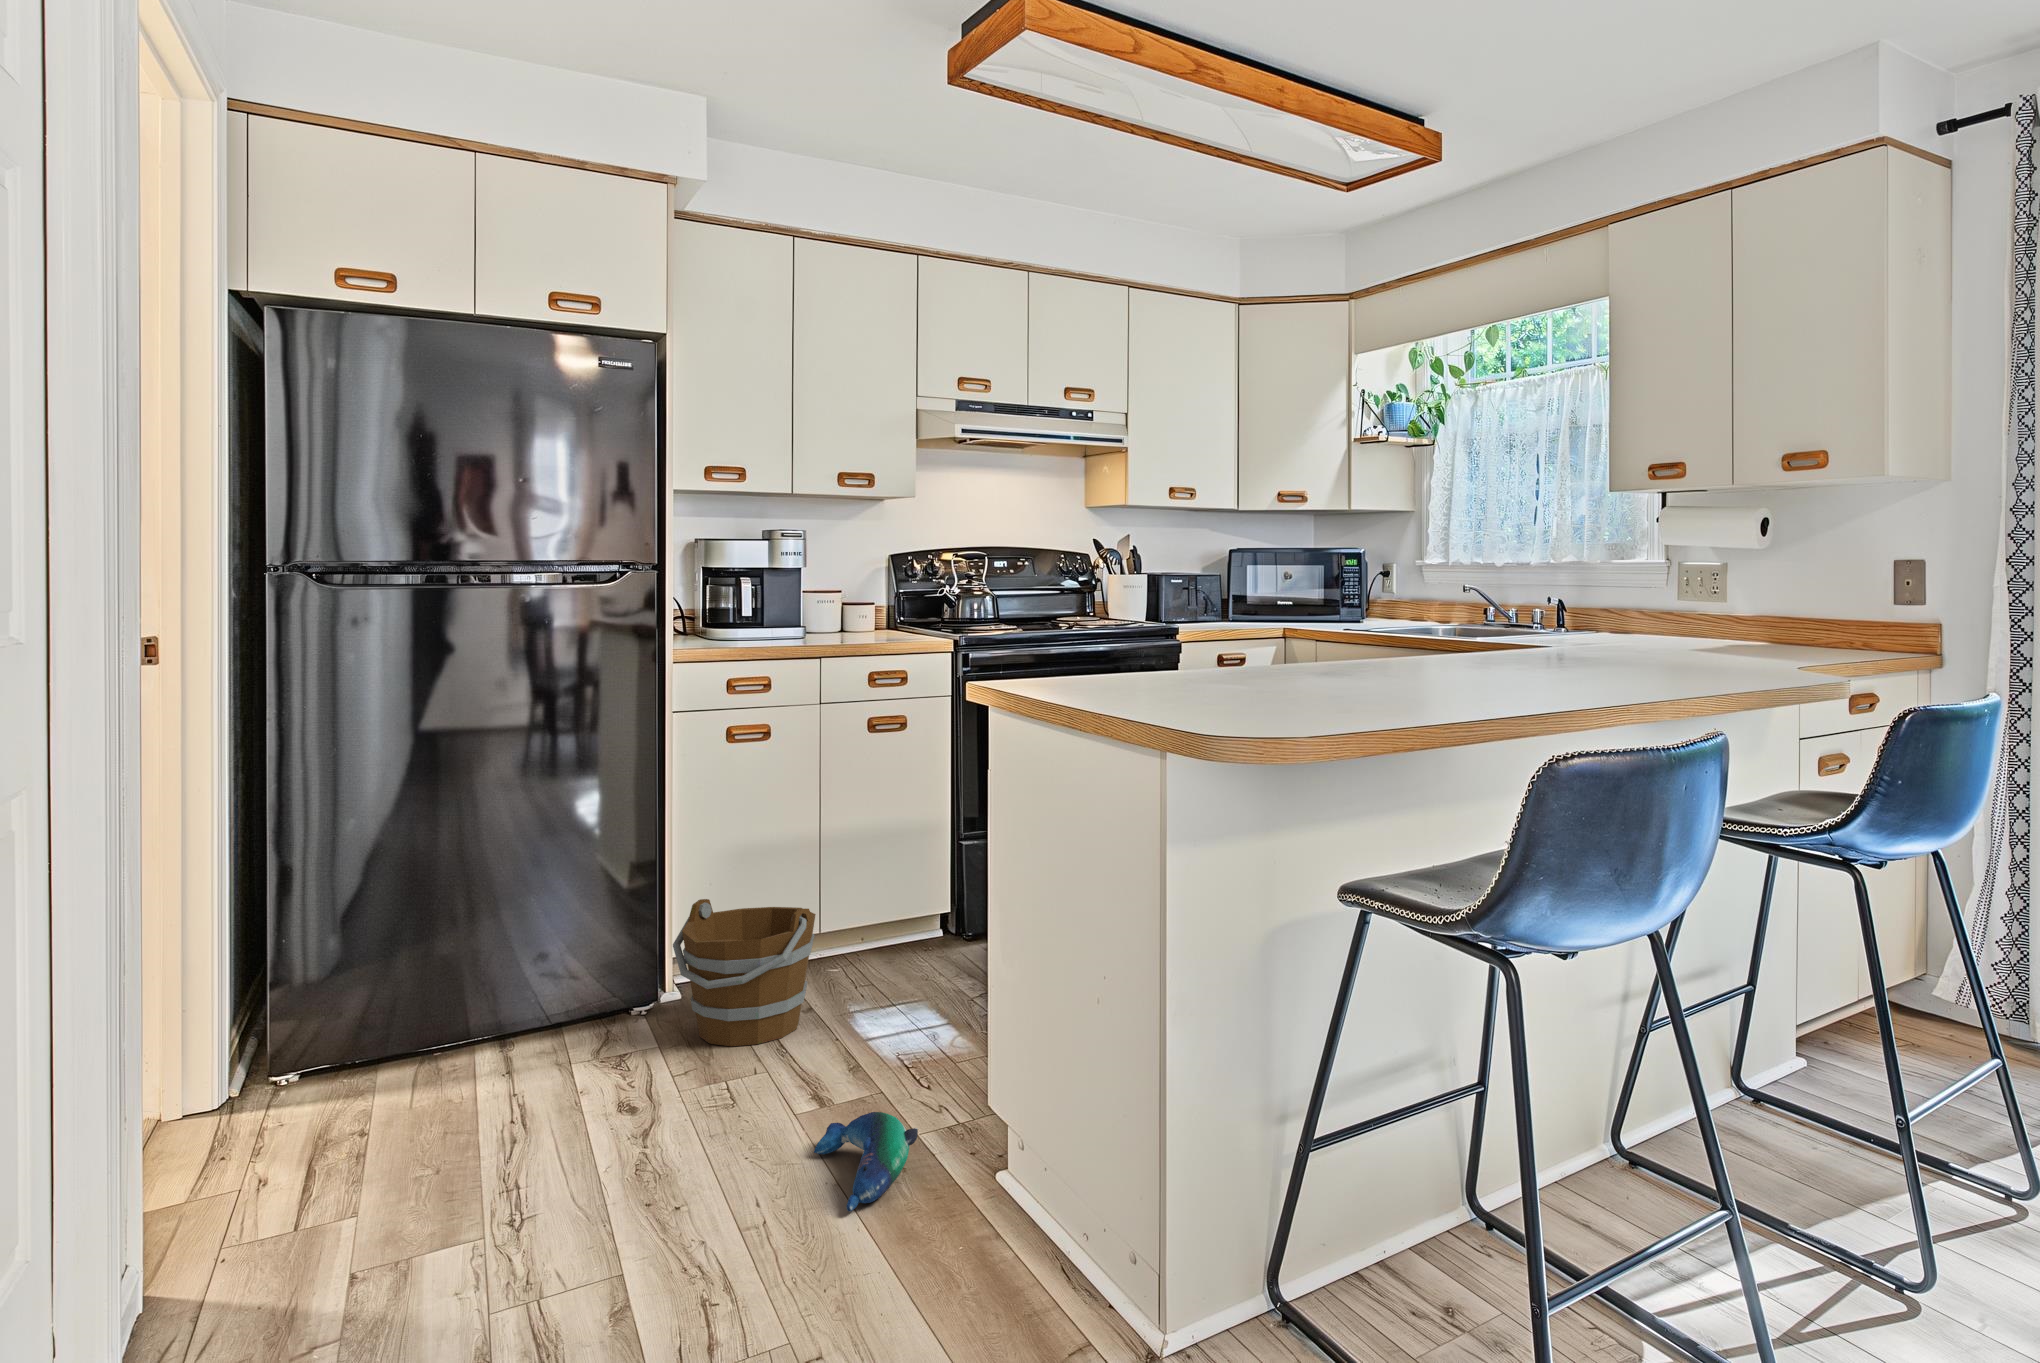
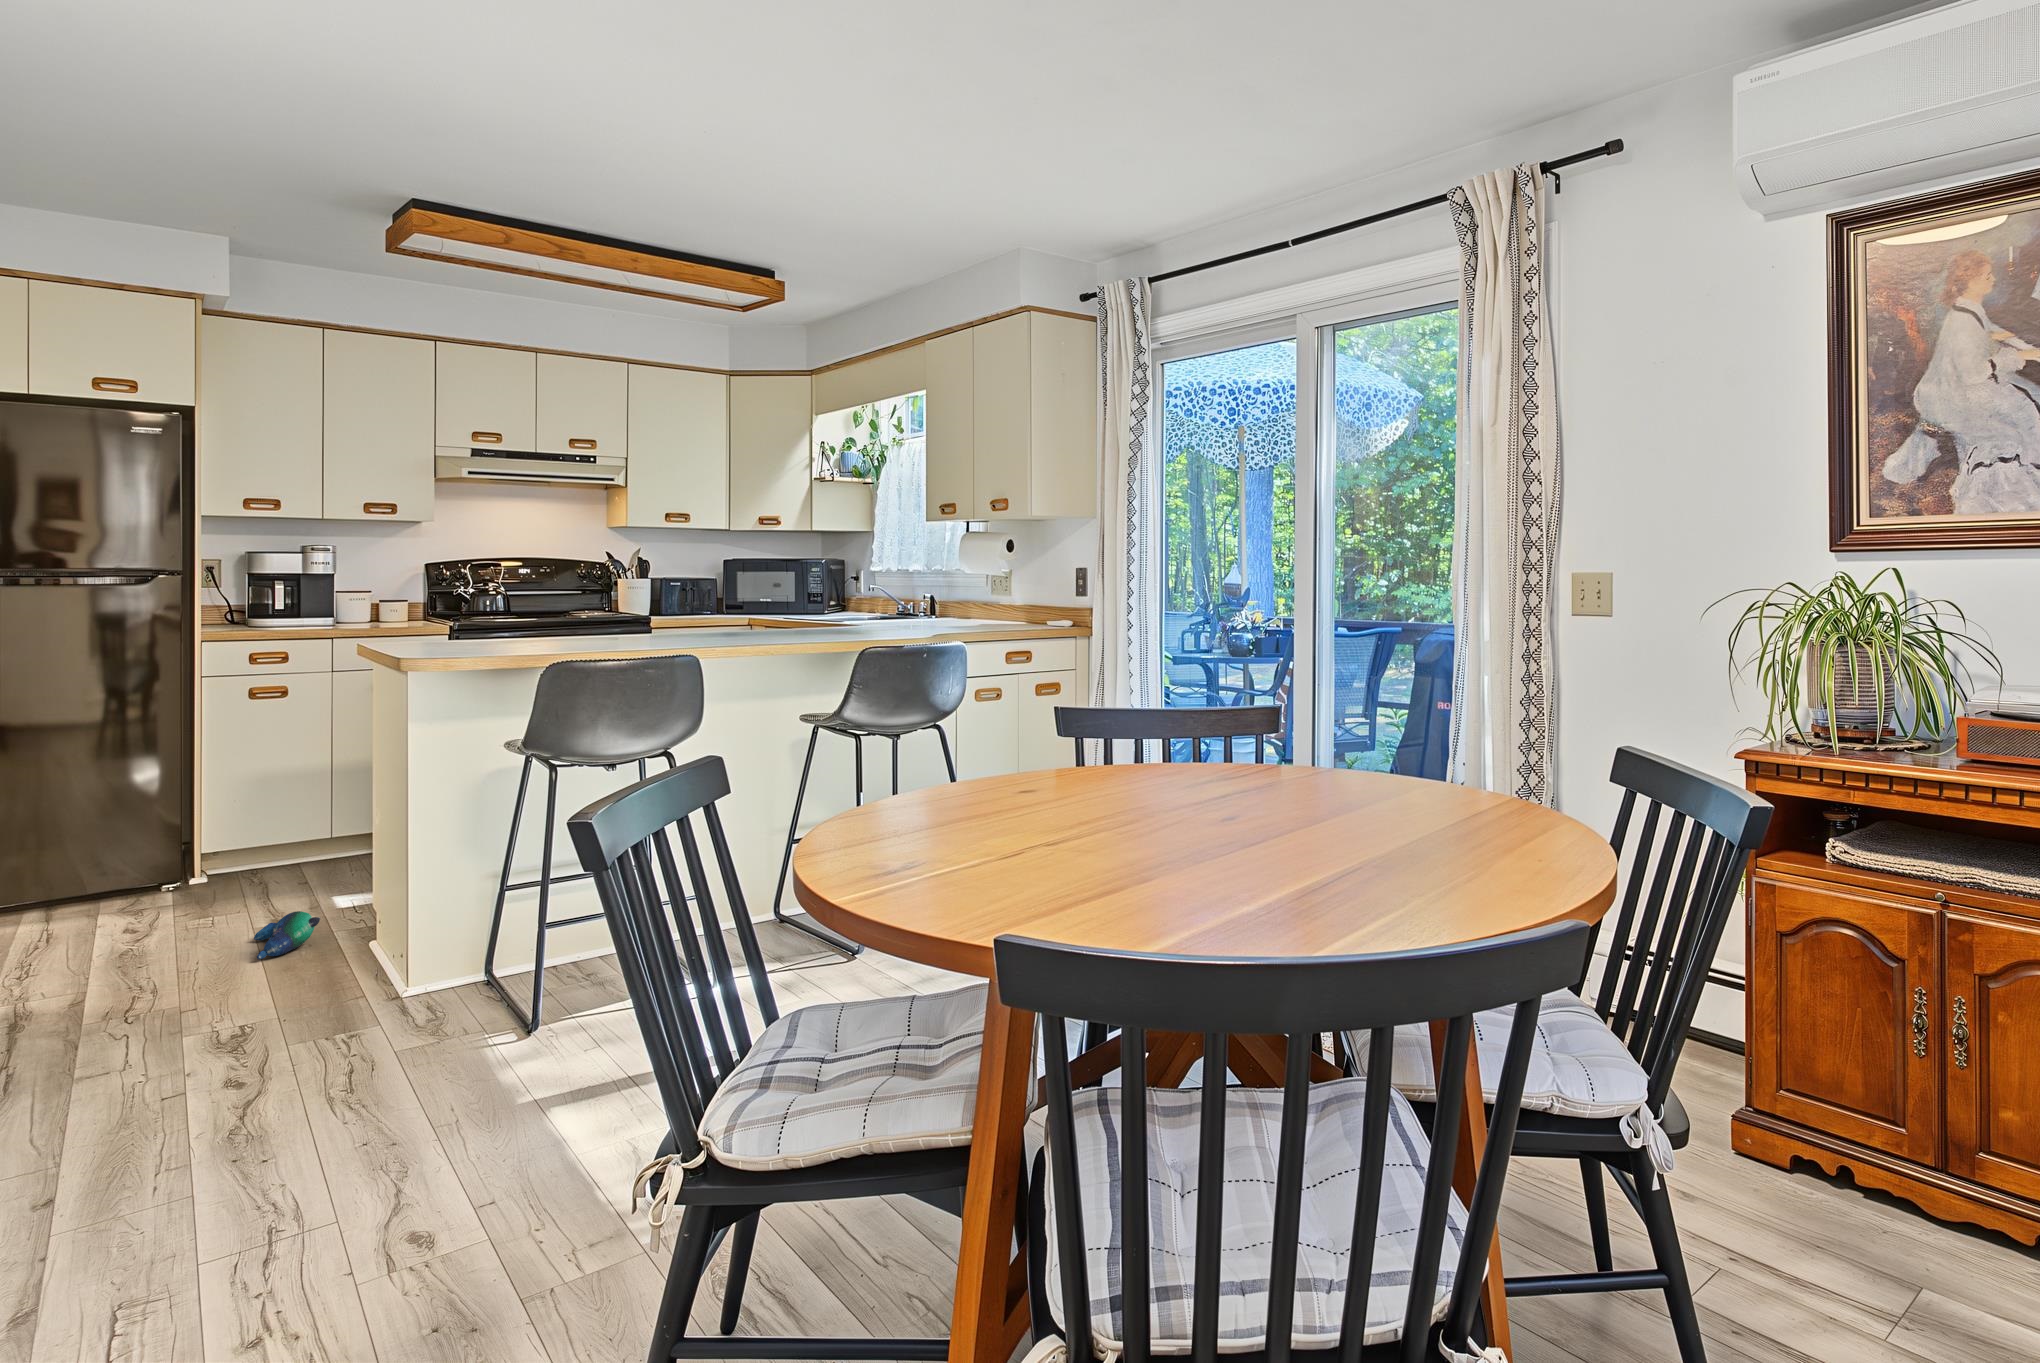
bucket: present [673,899,816,1046] -> none [189,805,306,900]

